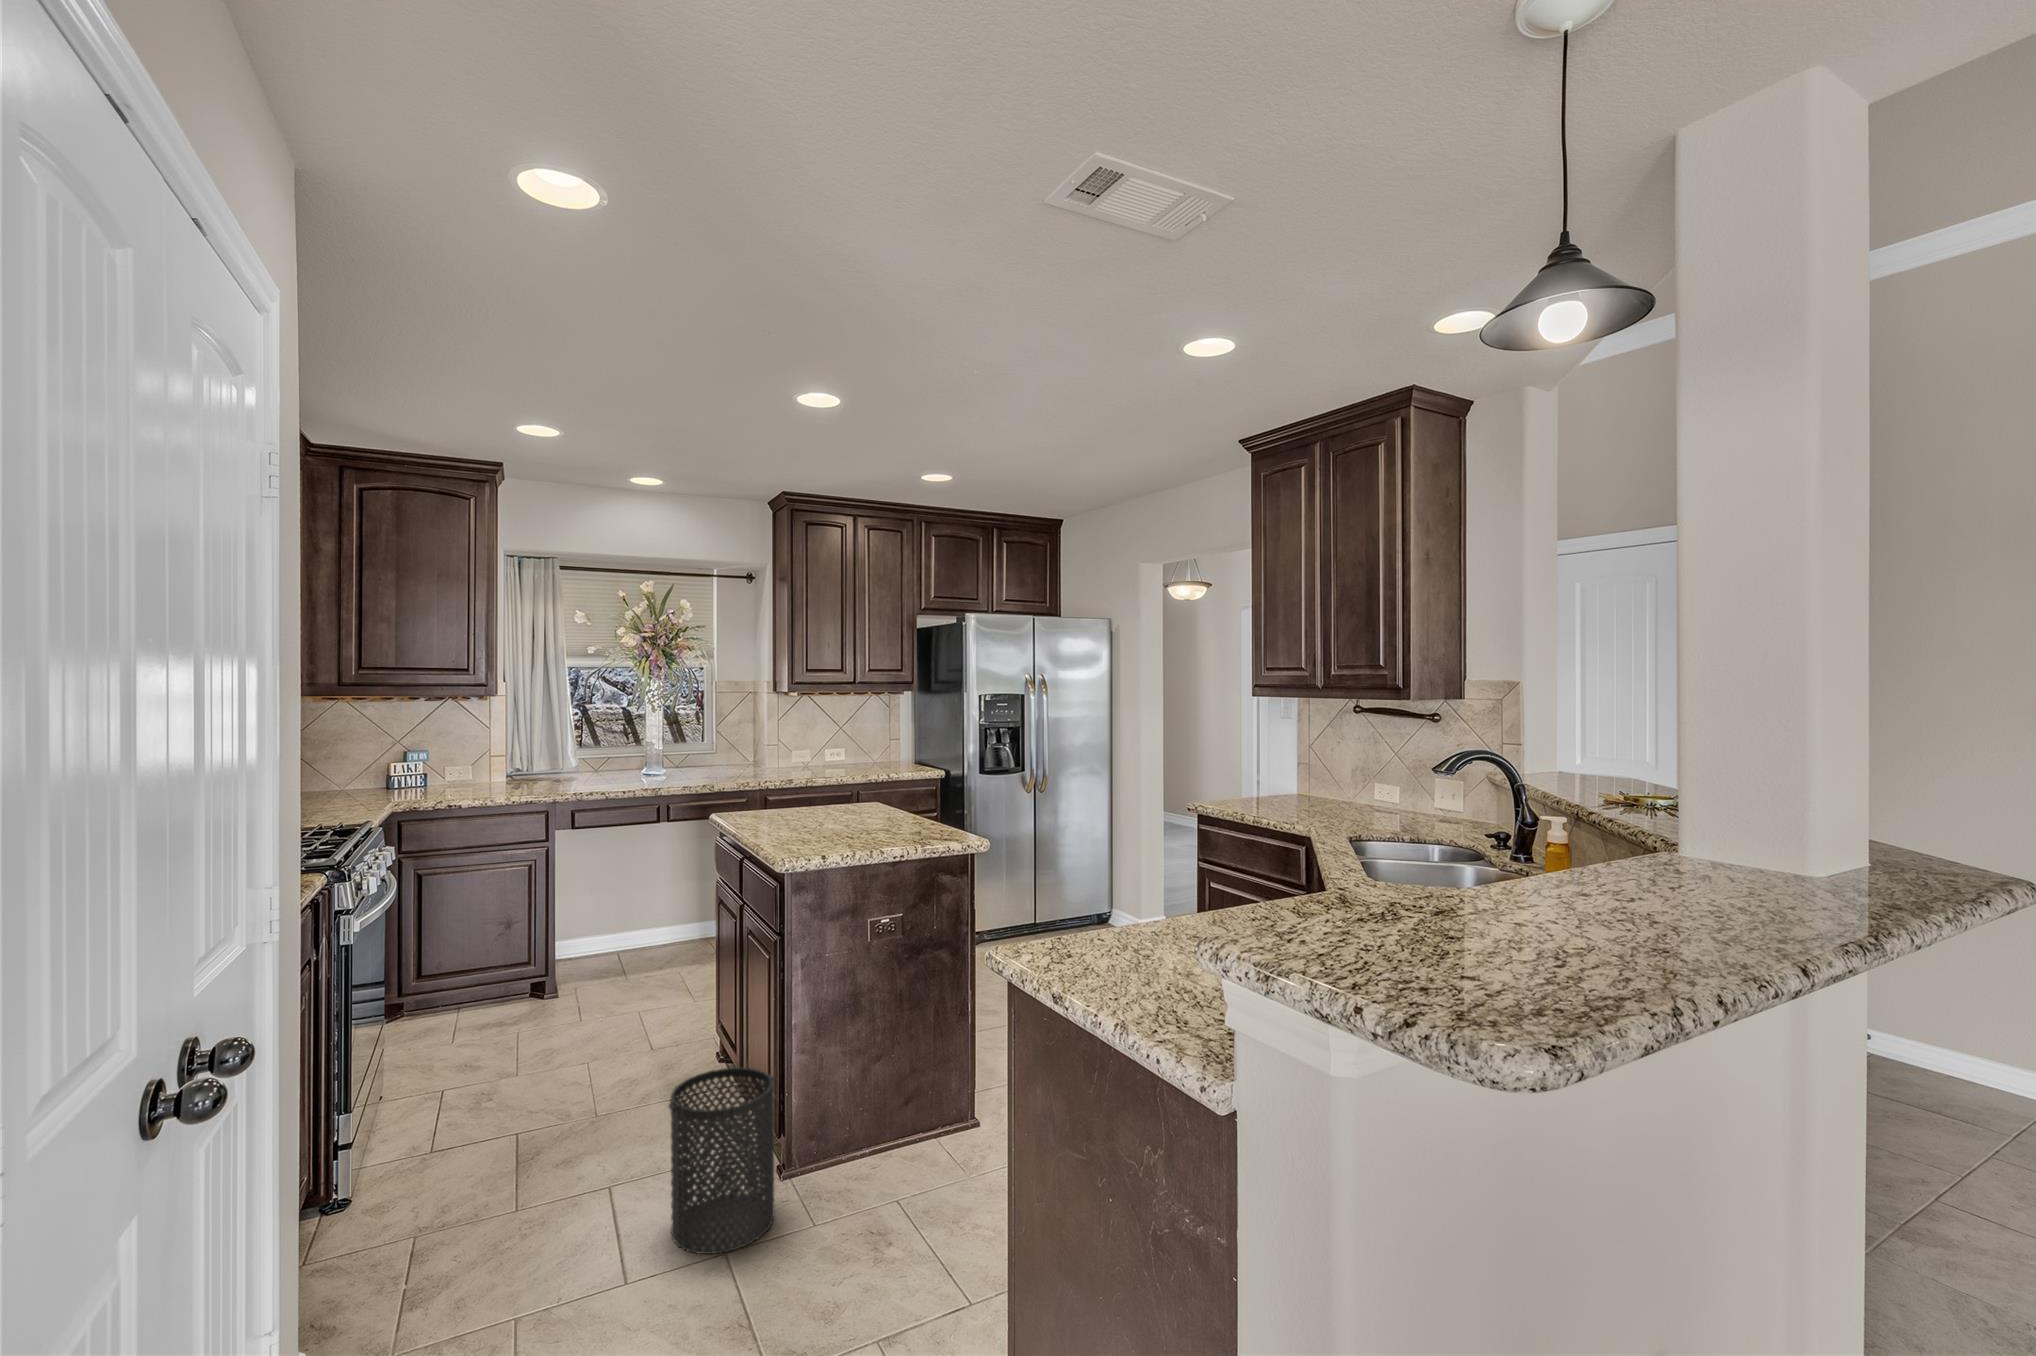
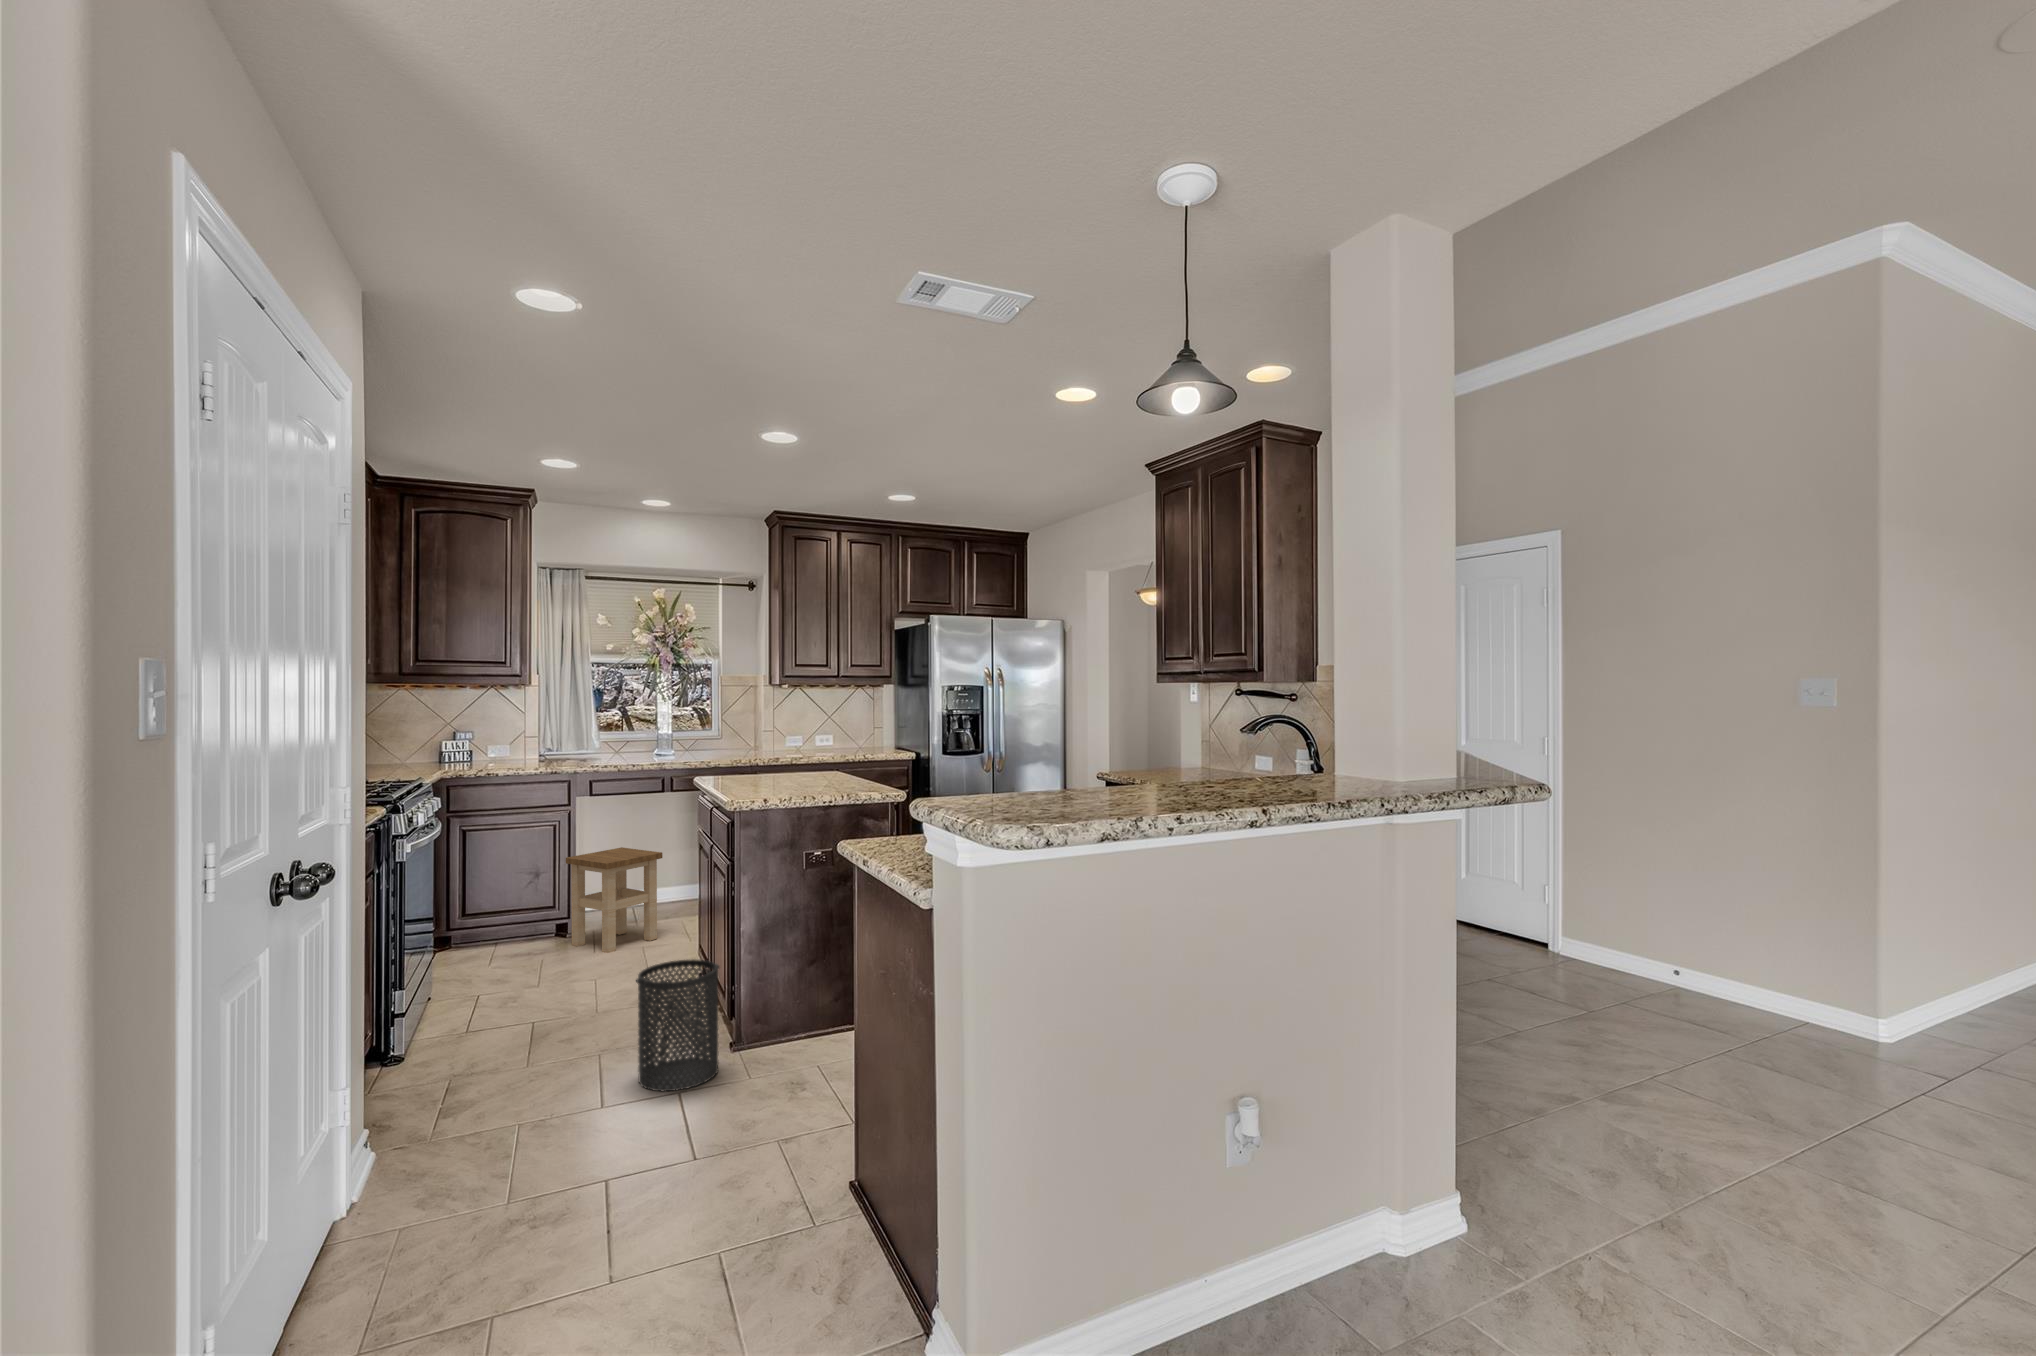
stool: none [545,890,662,1023] -> present [566,847,662,953]

